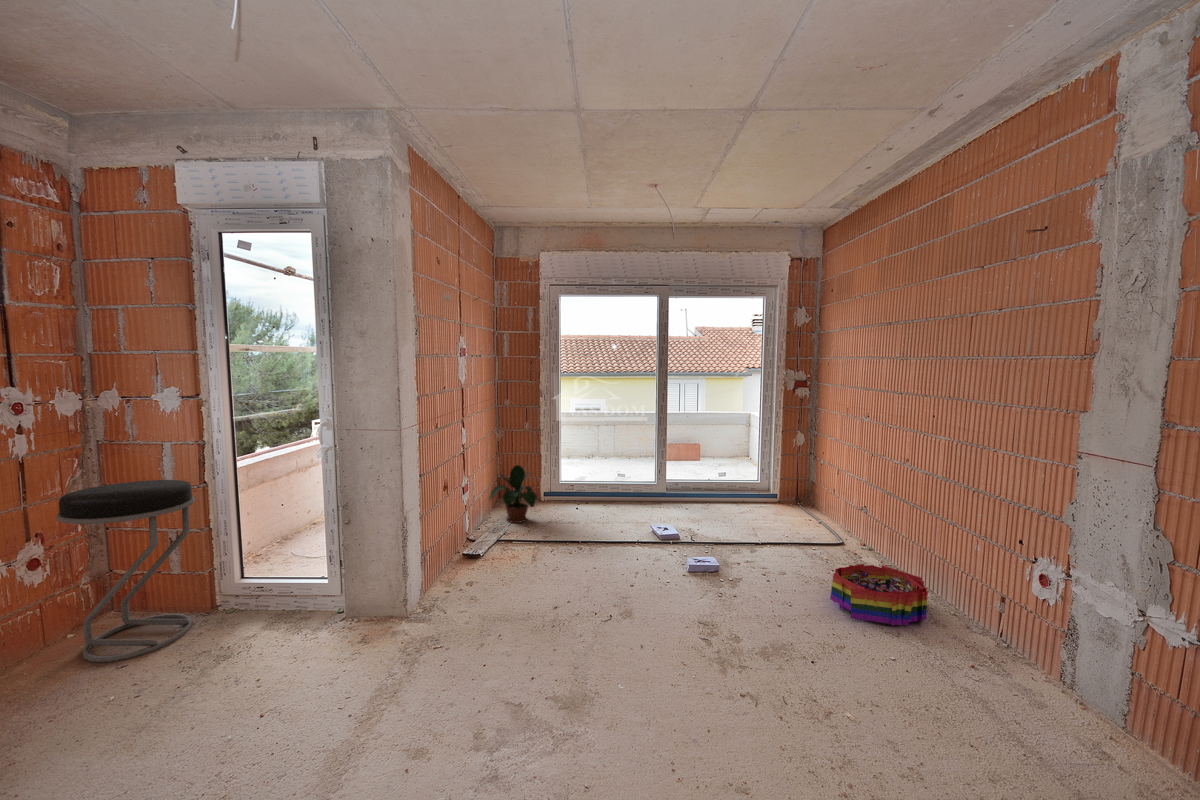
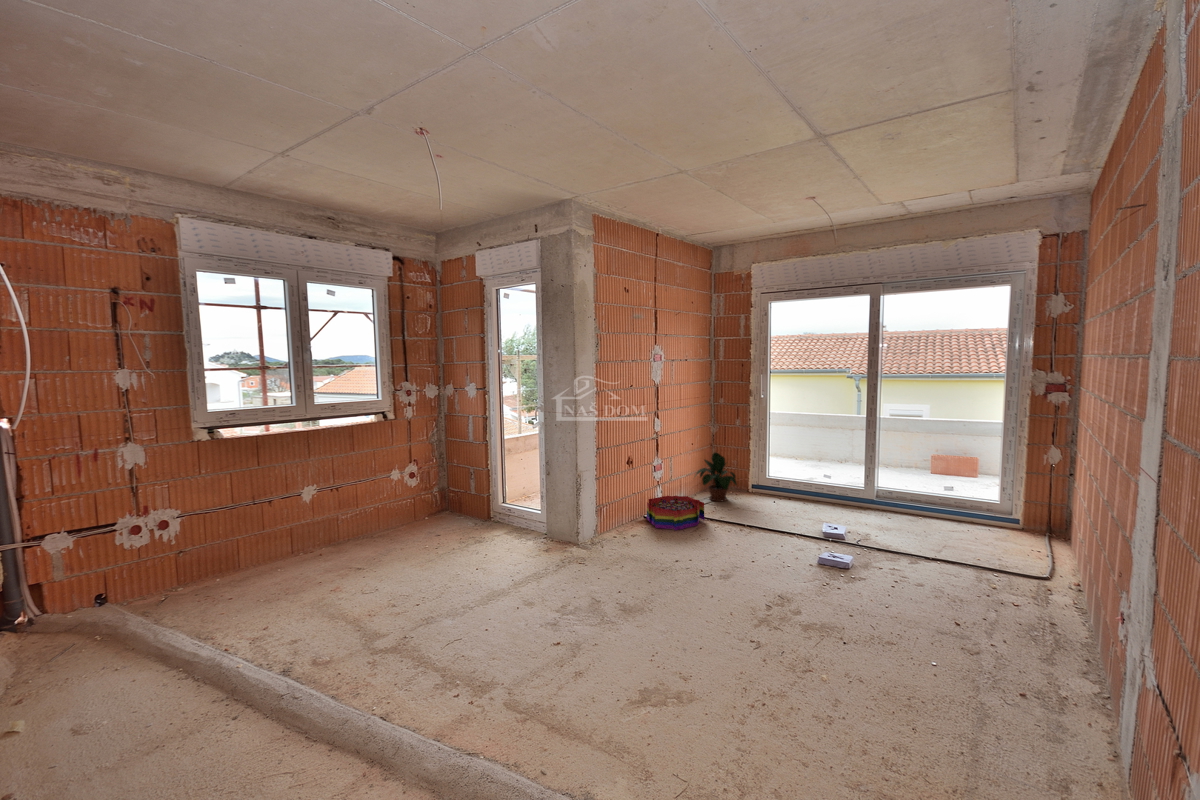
stool: present [56,480,195,663] -> none [415,437,479,535]
storage bin: present [830,564,928,625] -> present [647,496,705,530]

